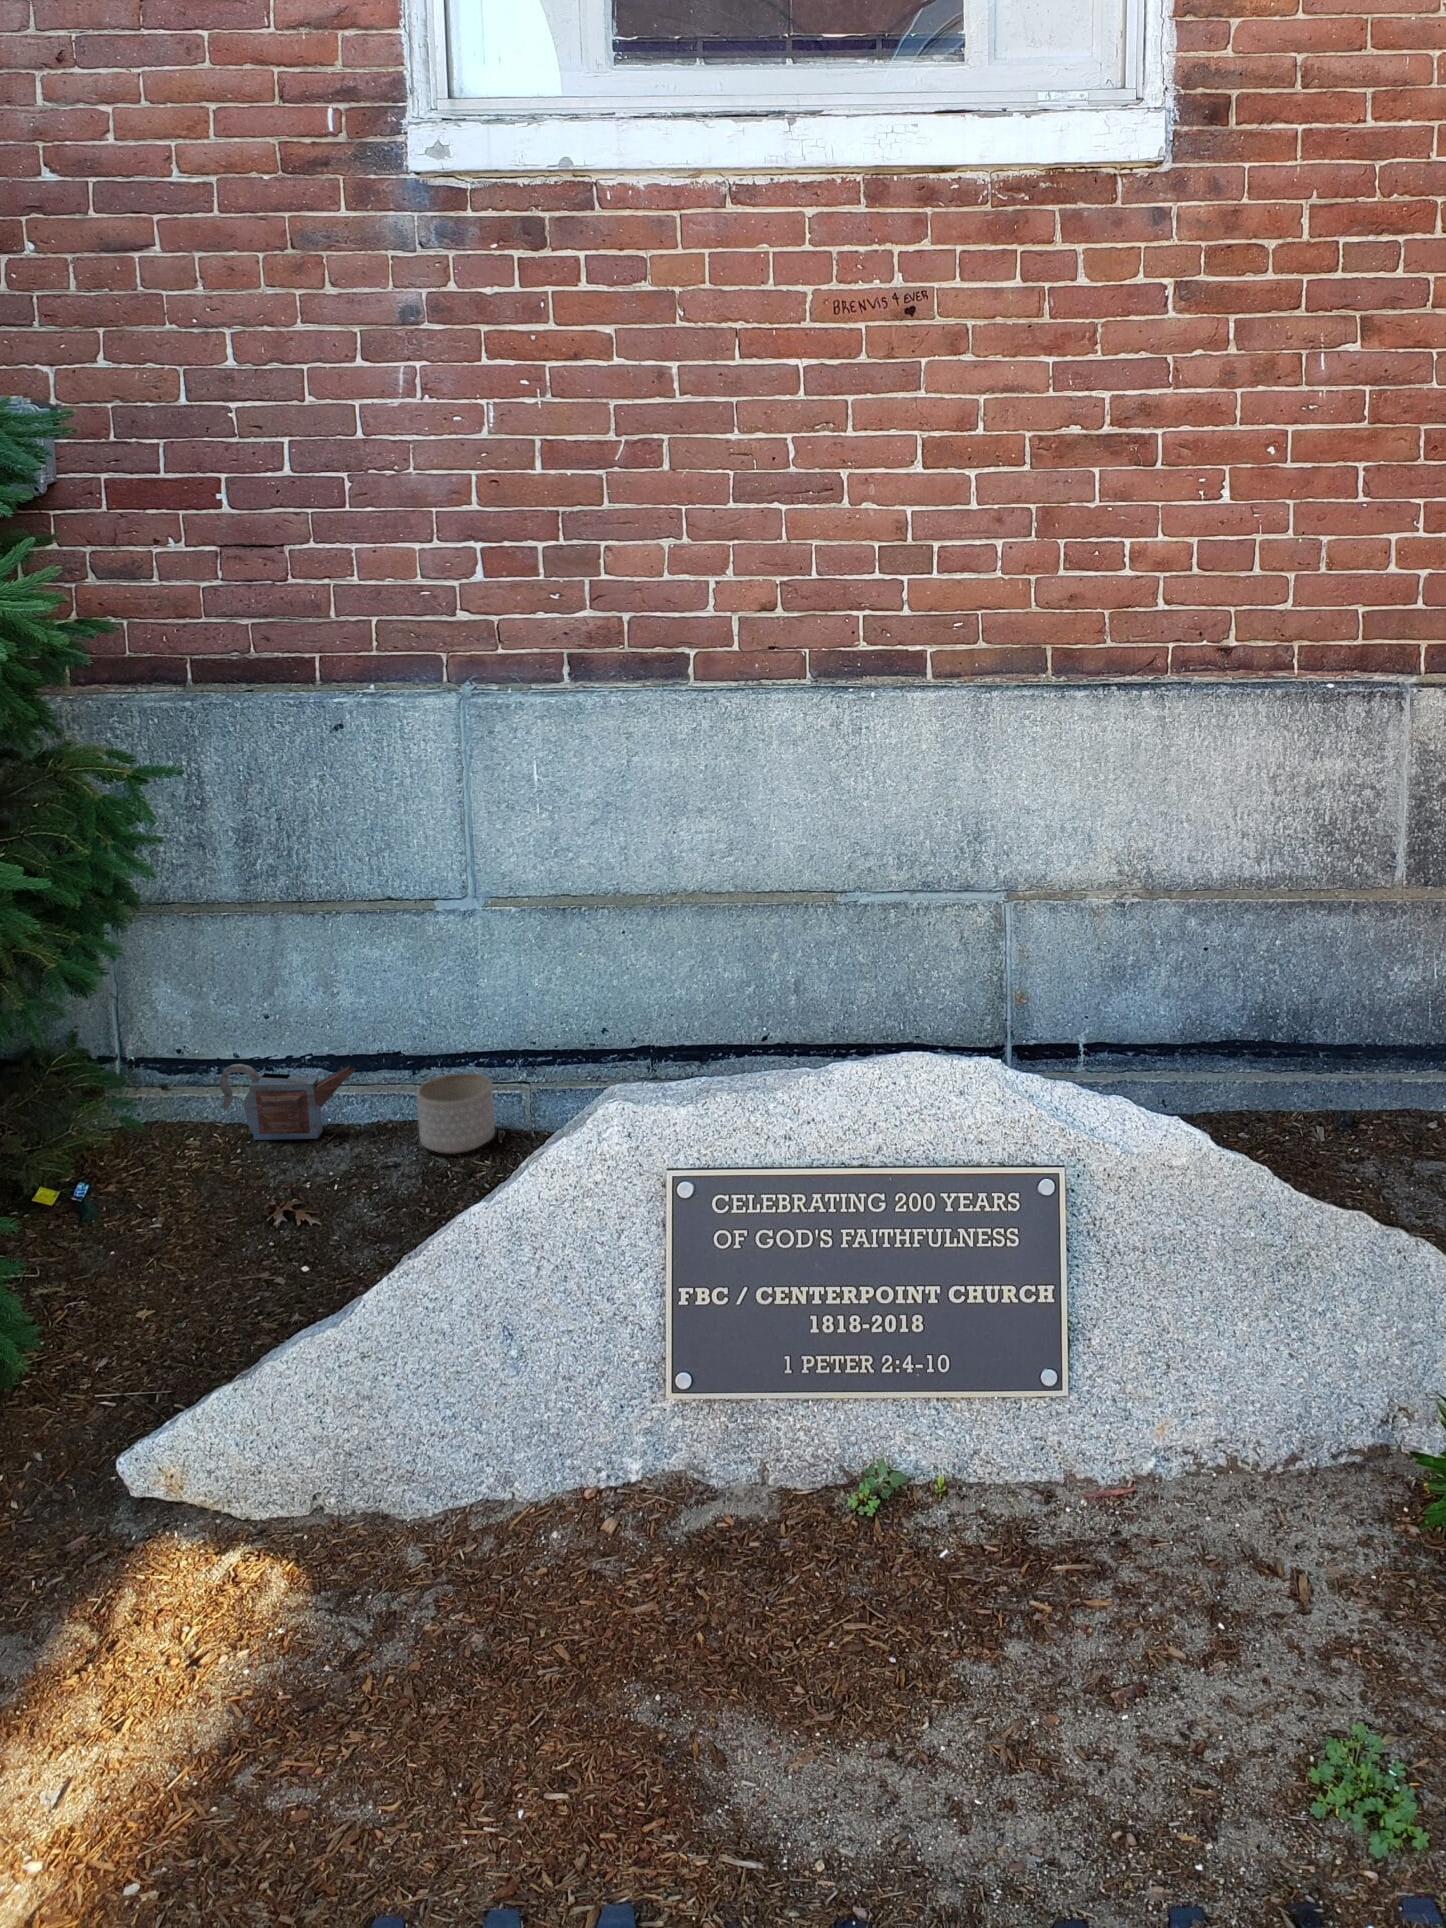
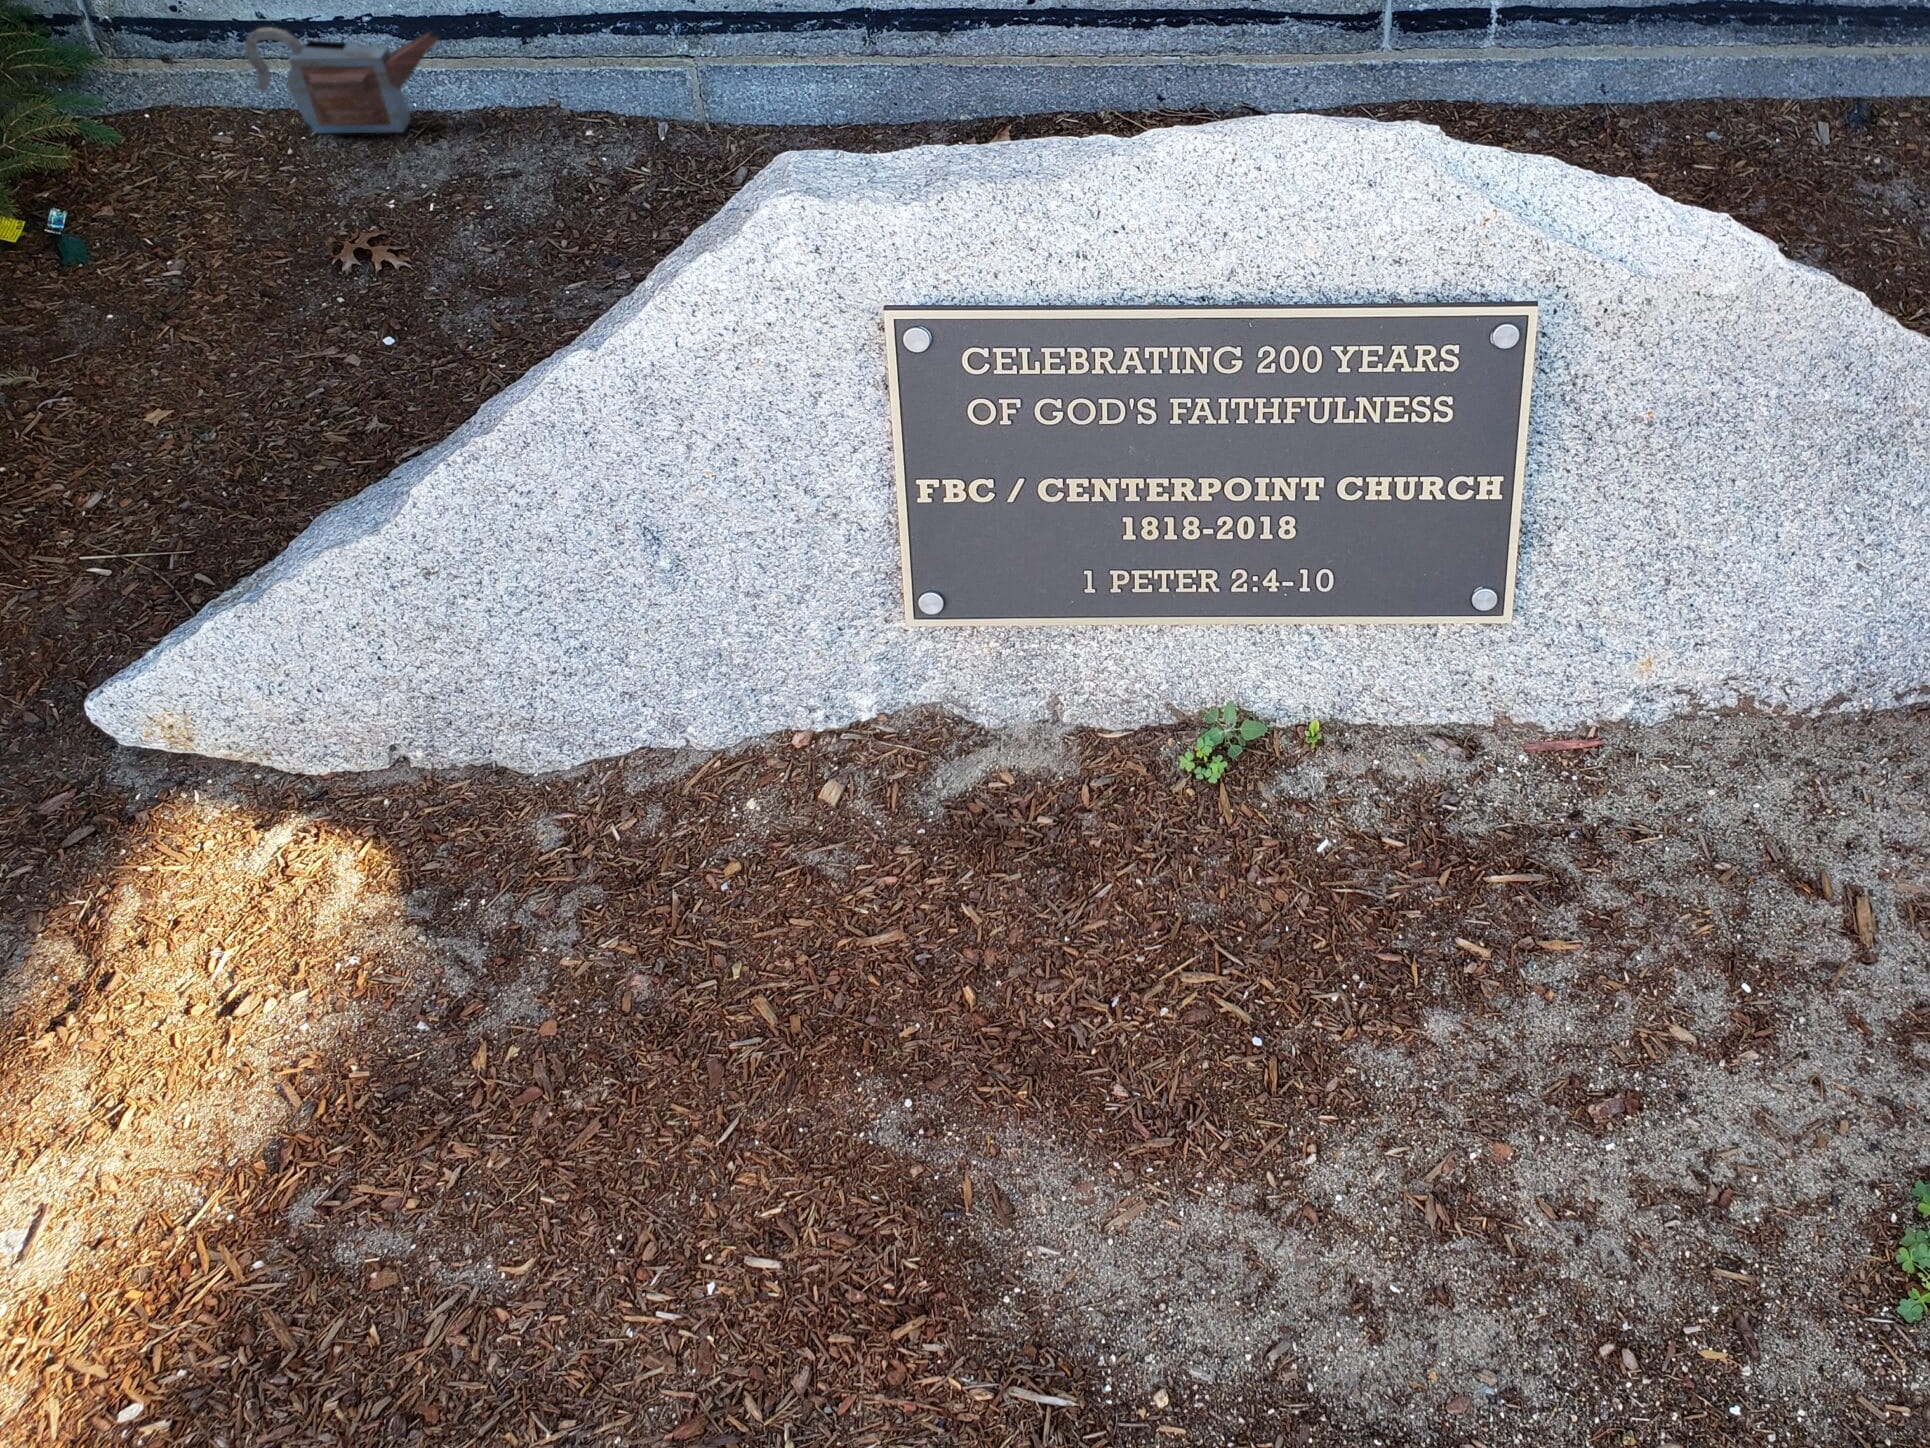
planter: present [417,1073,495,1154] -> none [531,41,654,160]

